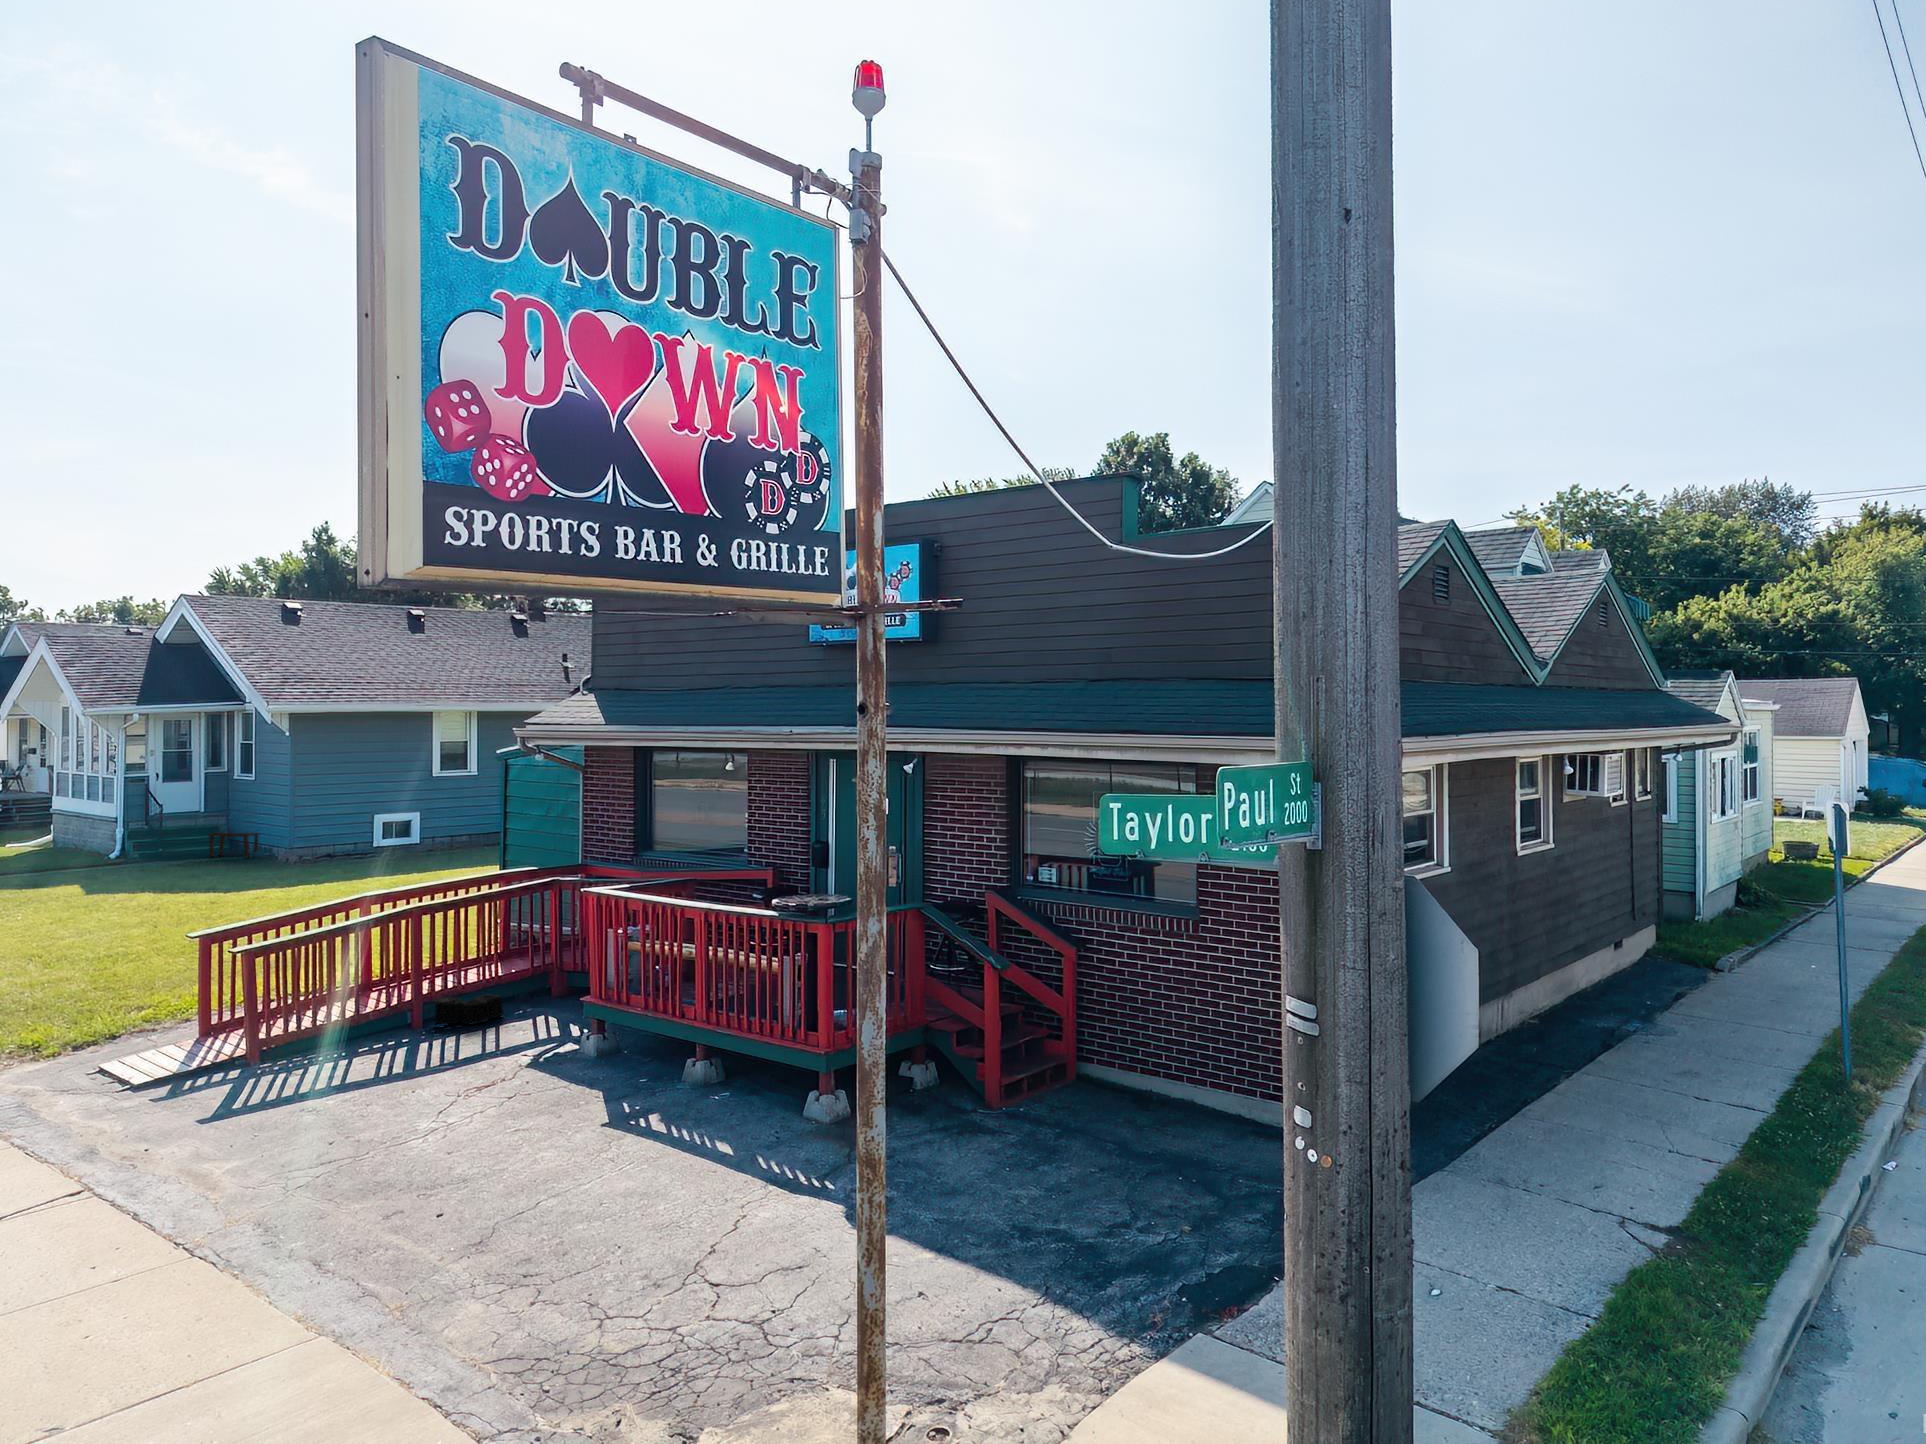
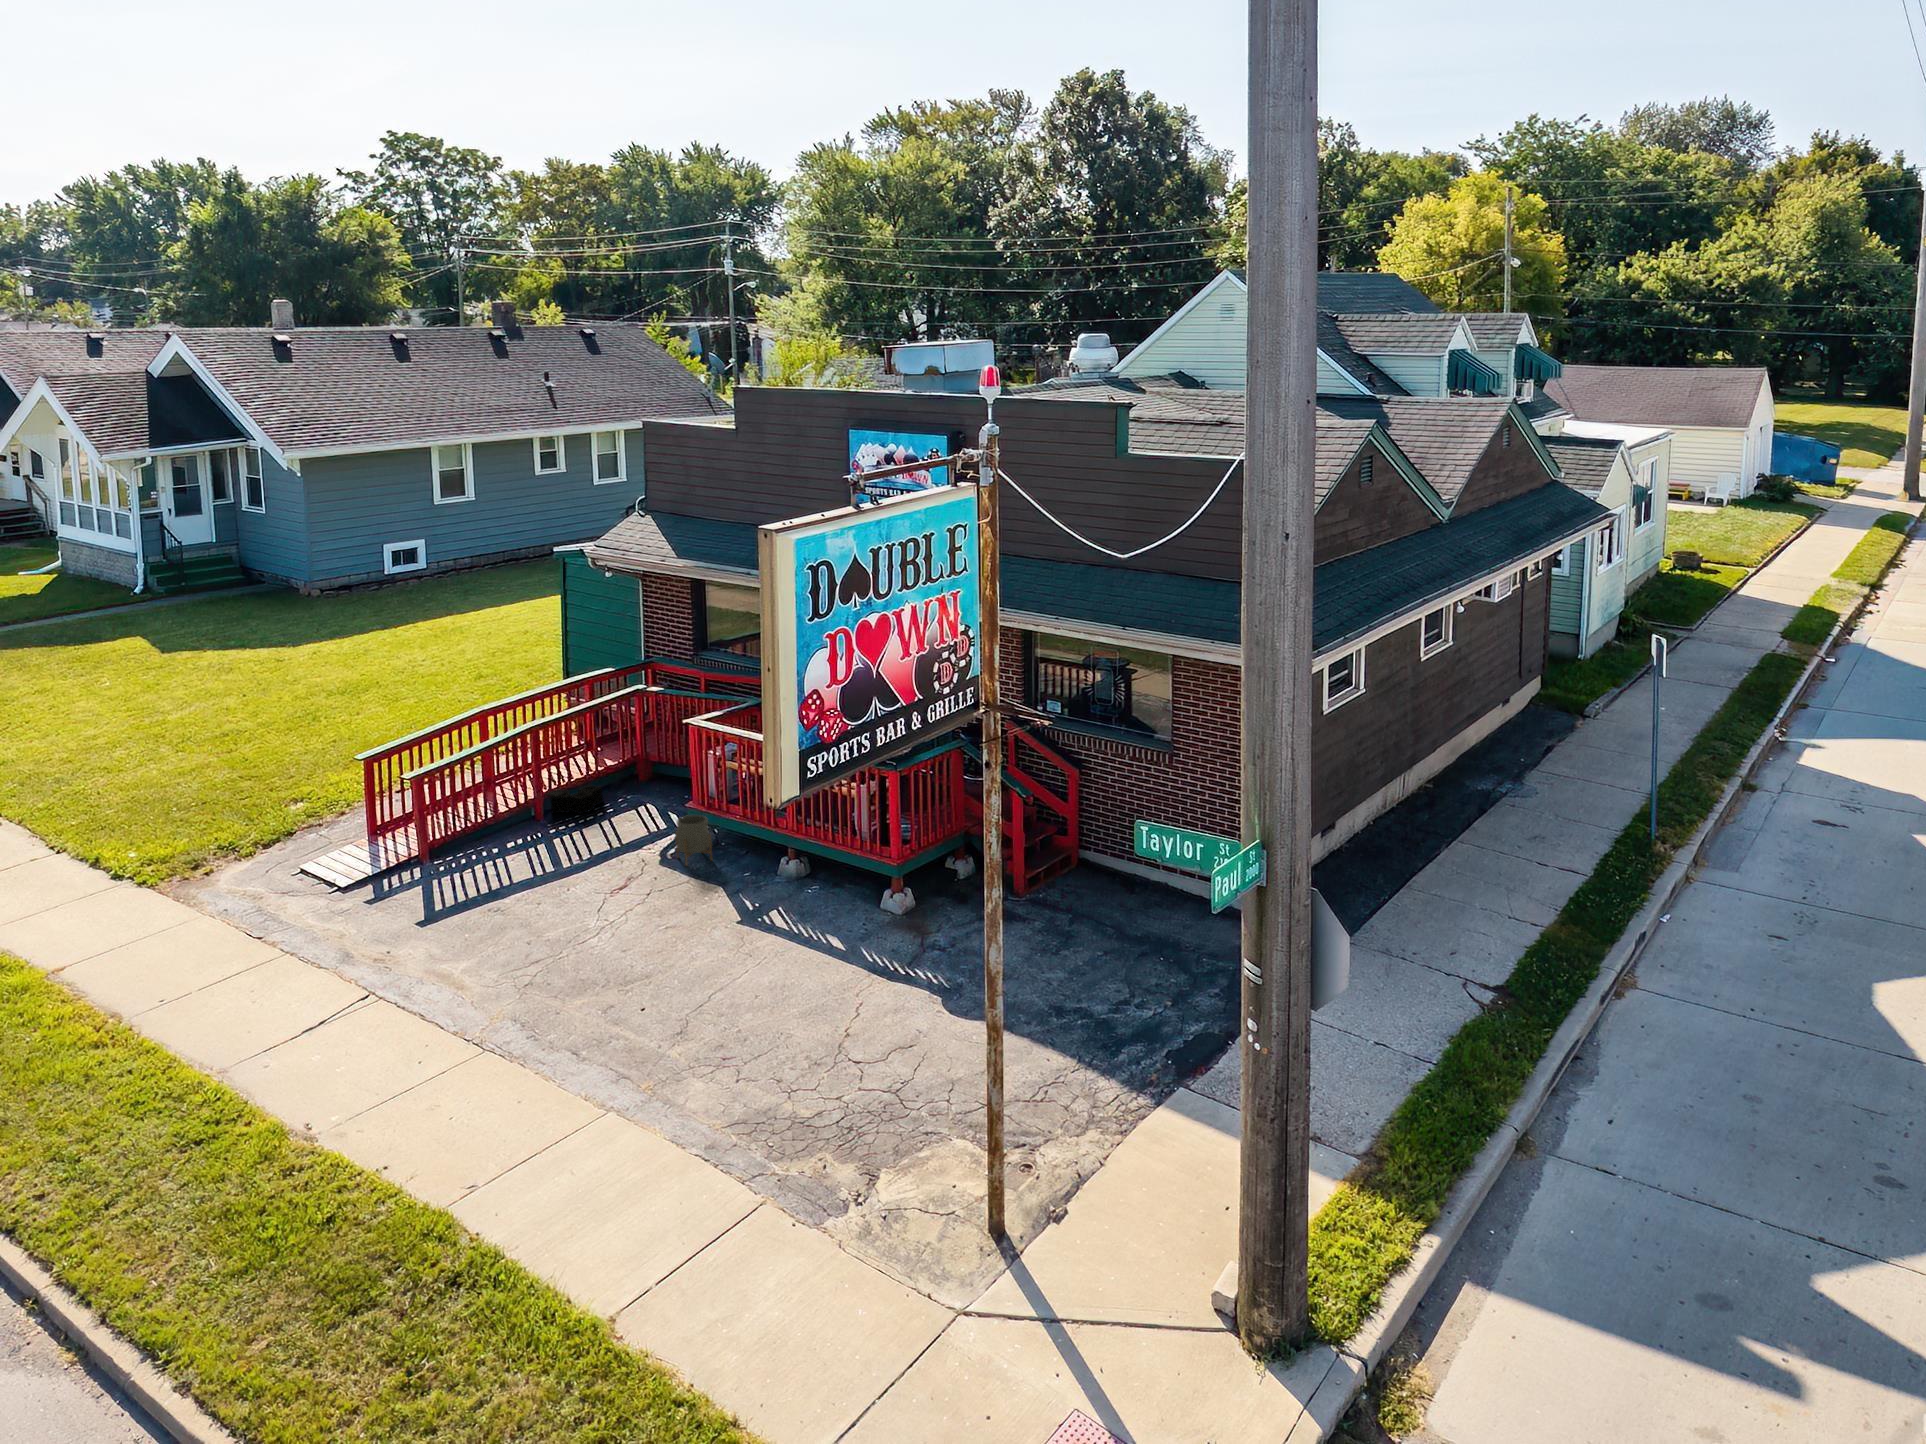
bench: present [209,832,260,858] -> none [230,566,280,592]
planter: none [566,1011,609,1073] -> present [675,815,712,866]

